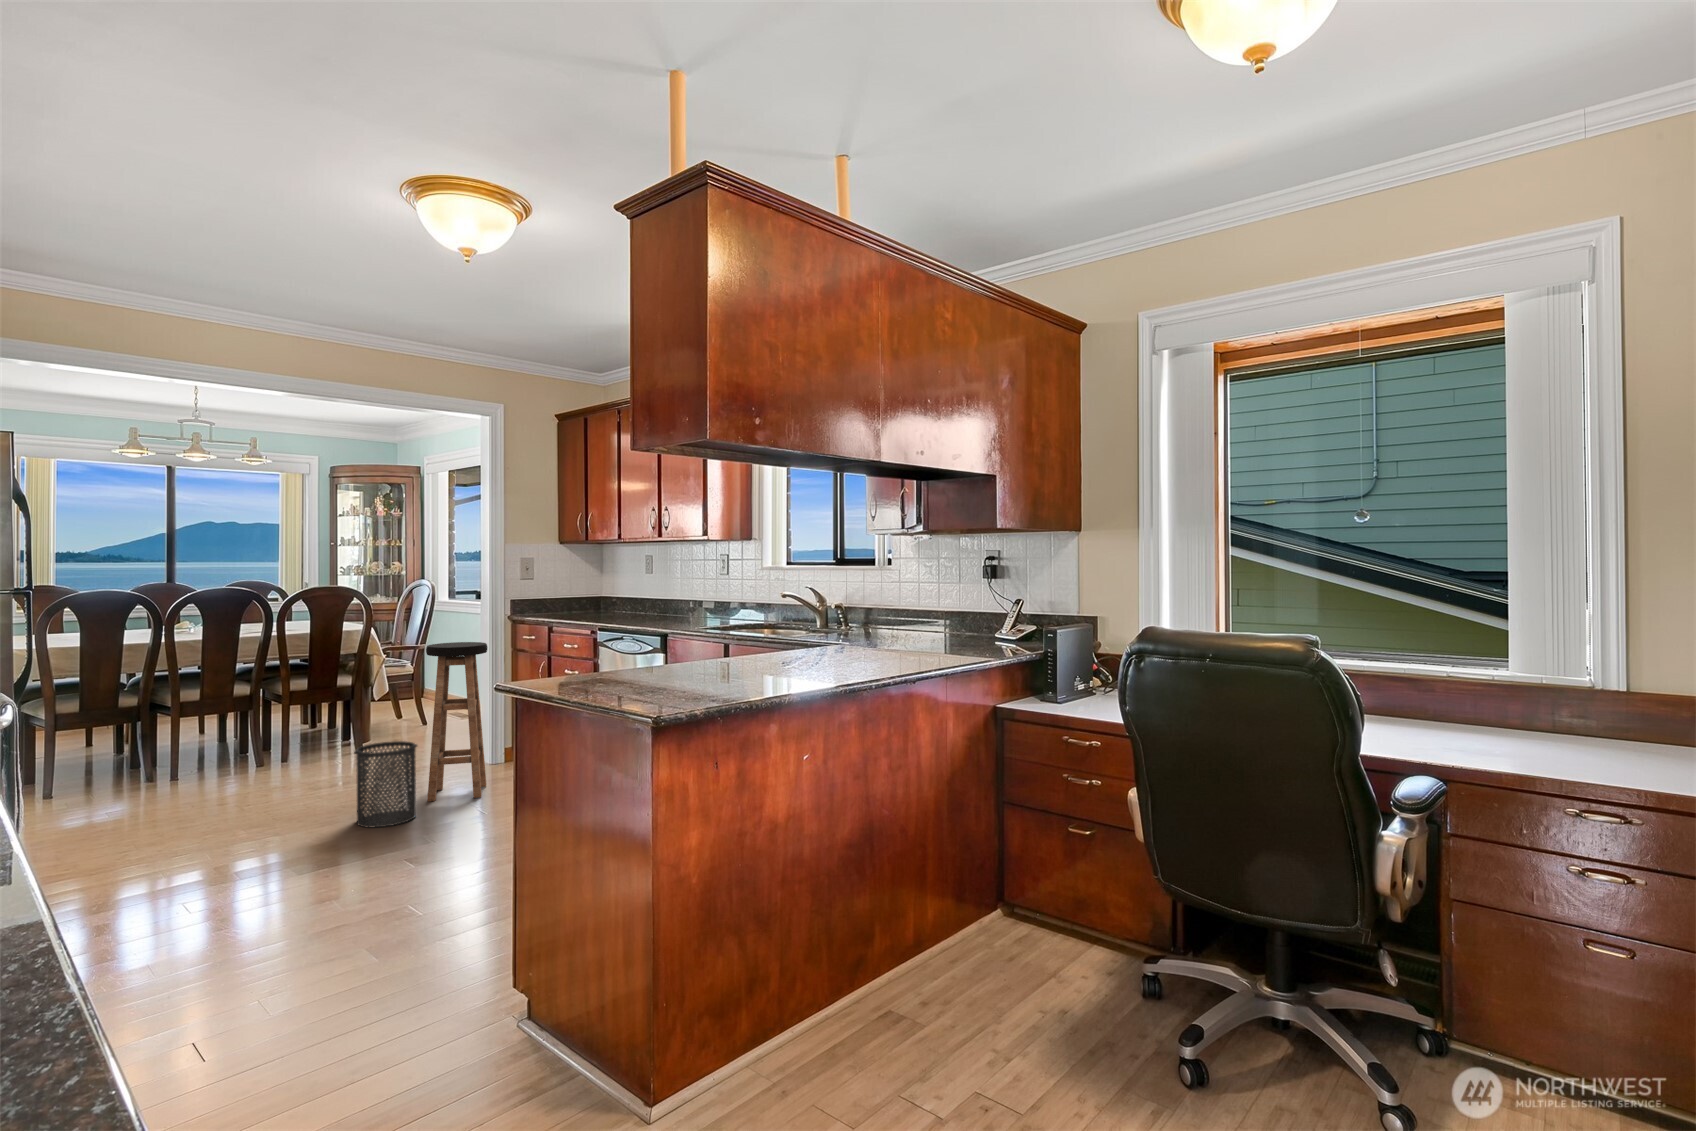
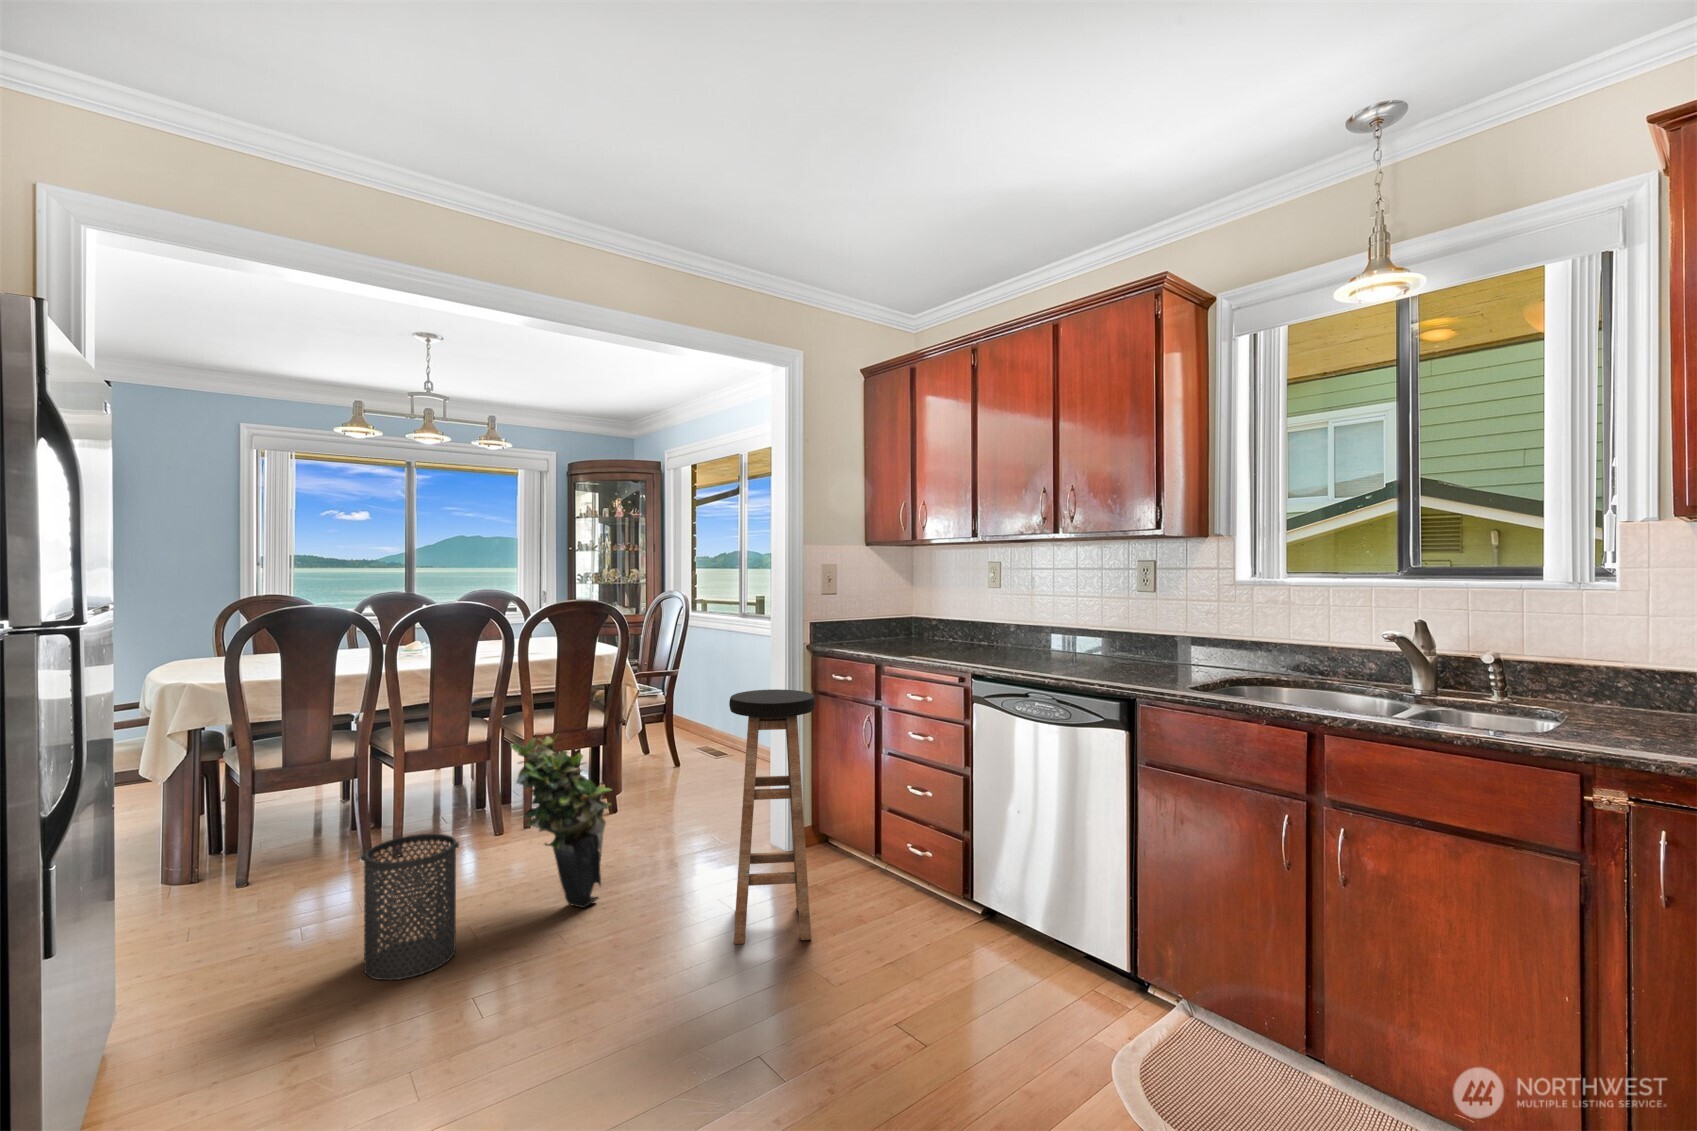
potted plant: none [269,677,347,793] -> present [510,736,612,908]
trash can: present [354,741,417,827] -> present [361,834,459,980]

